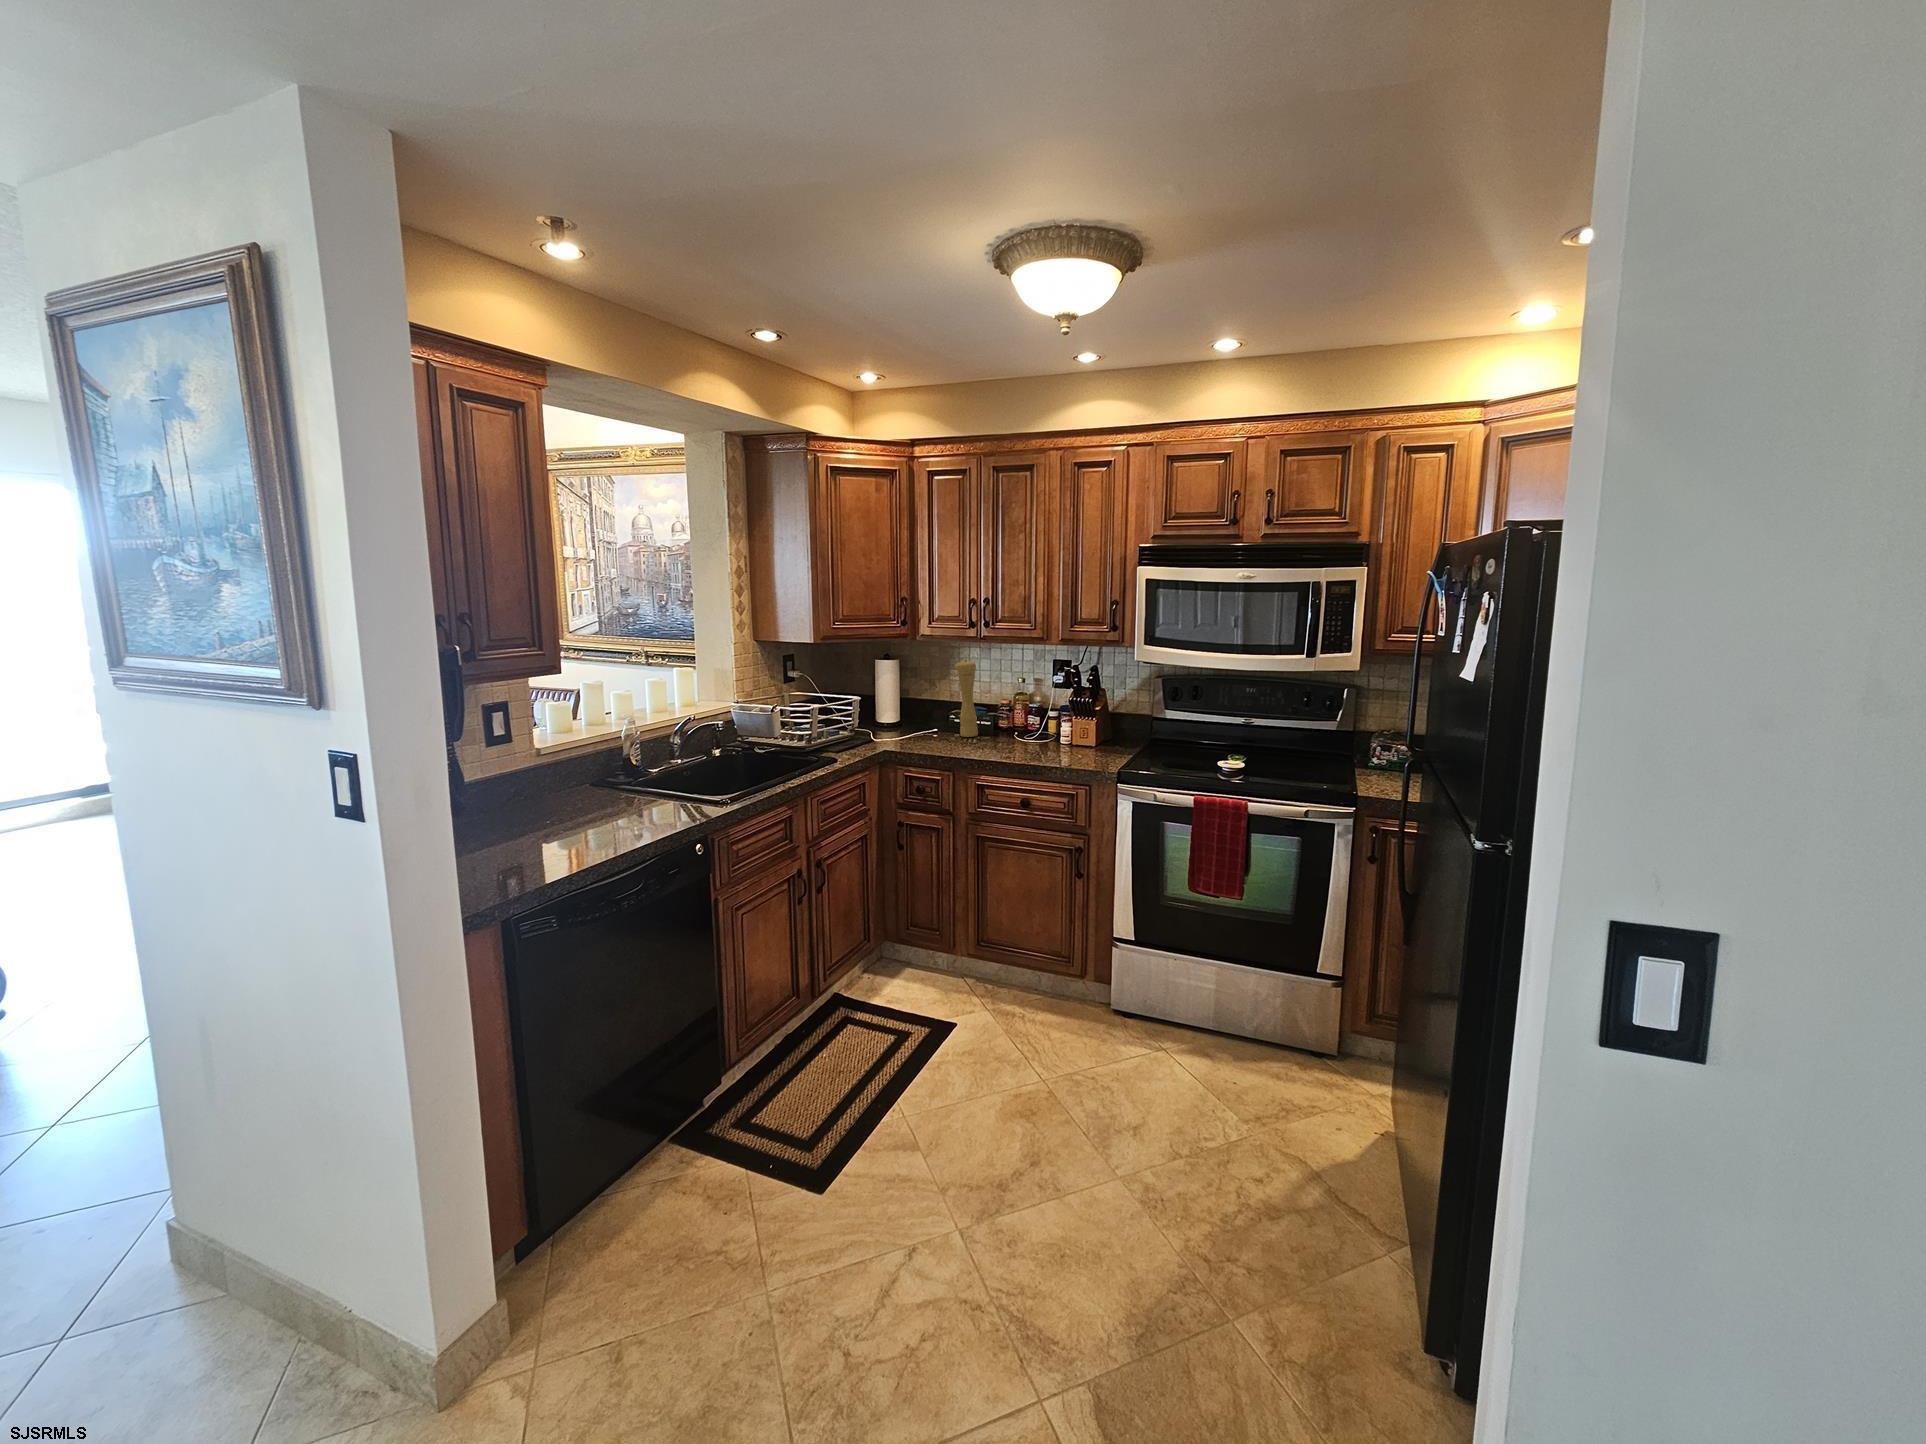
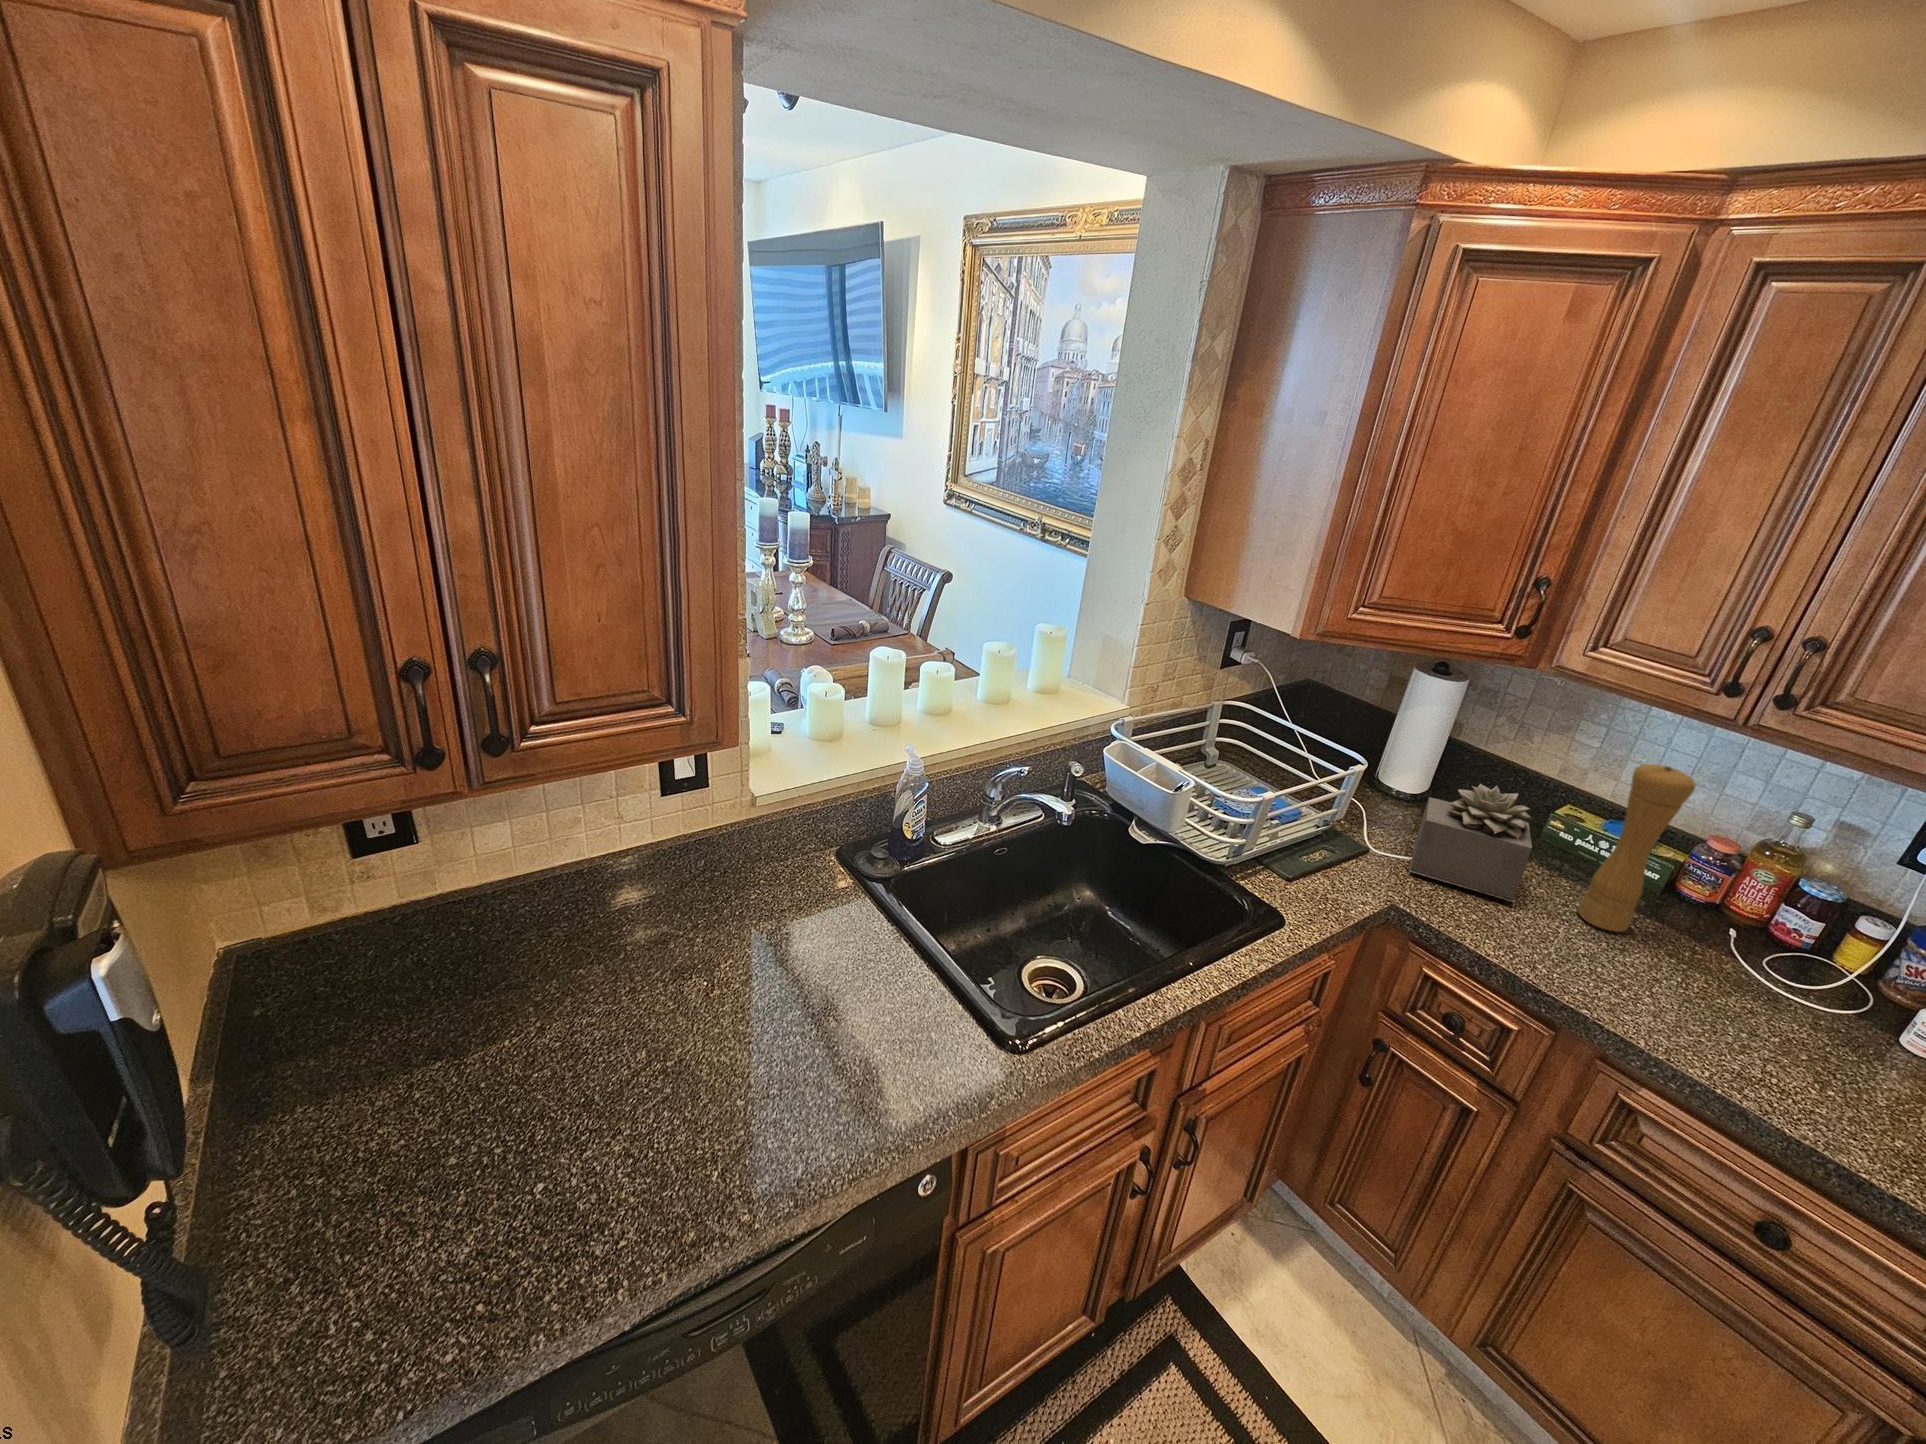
succulent plant: none [892,691,936,740] -> present [1410,784,1532,902]

